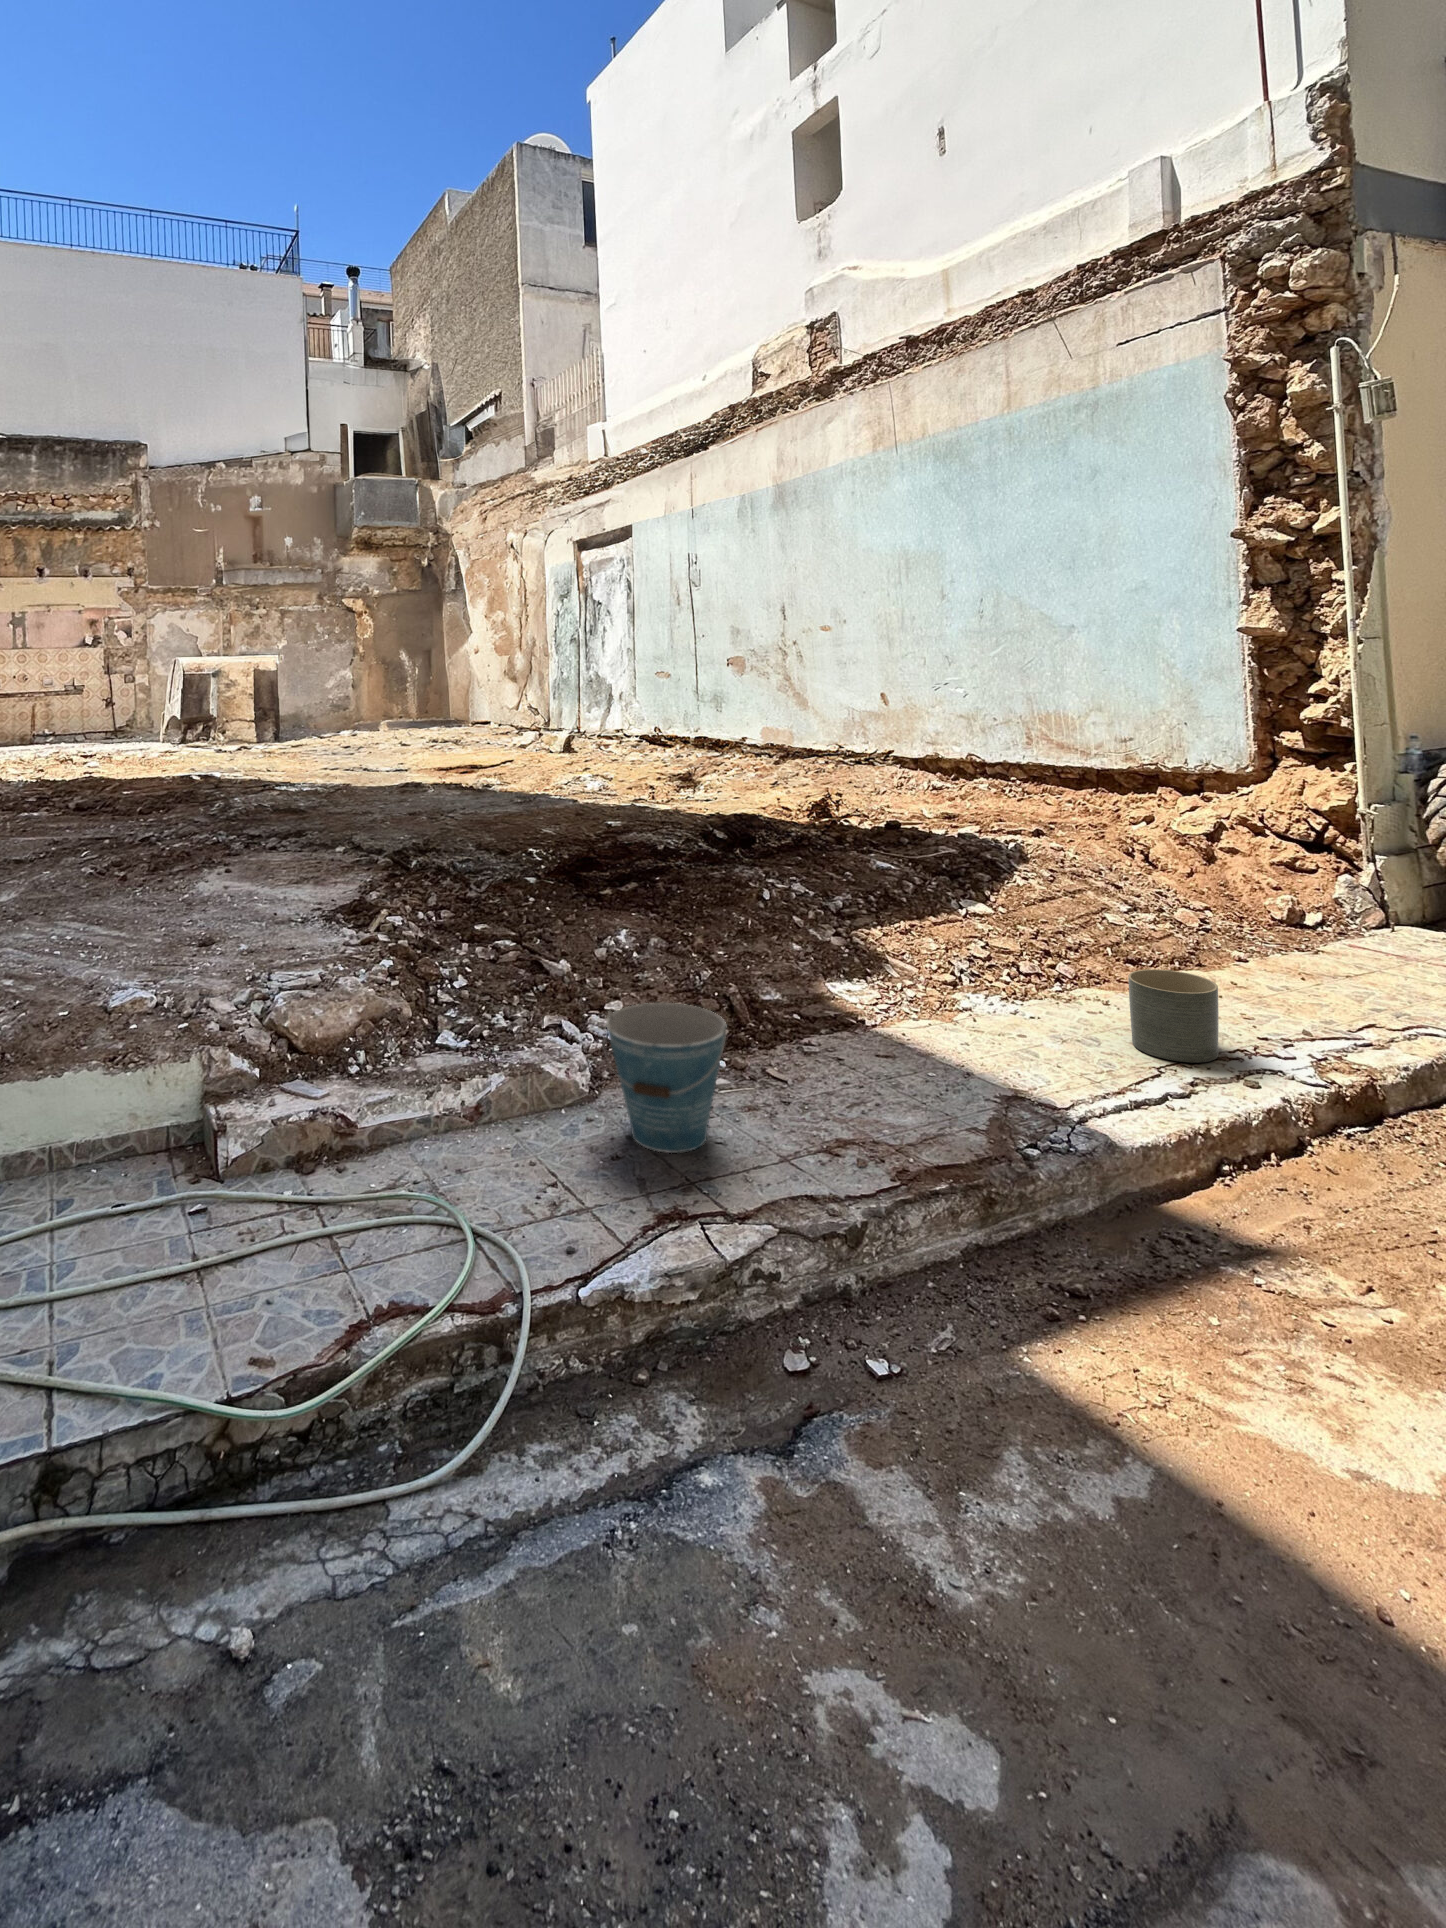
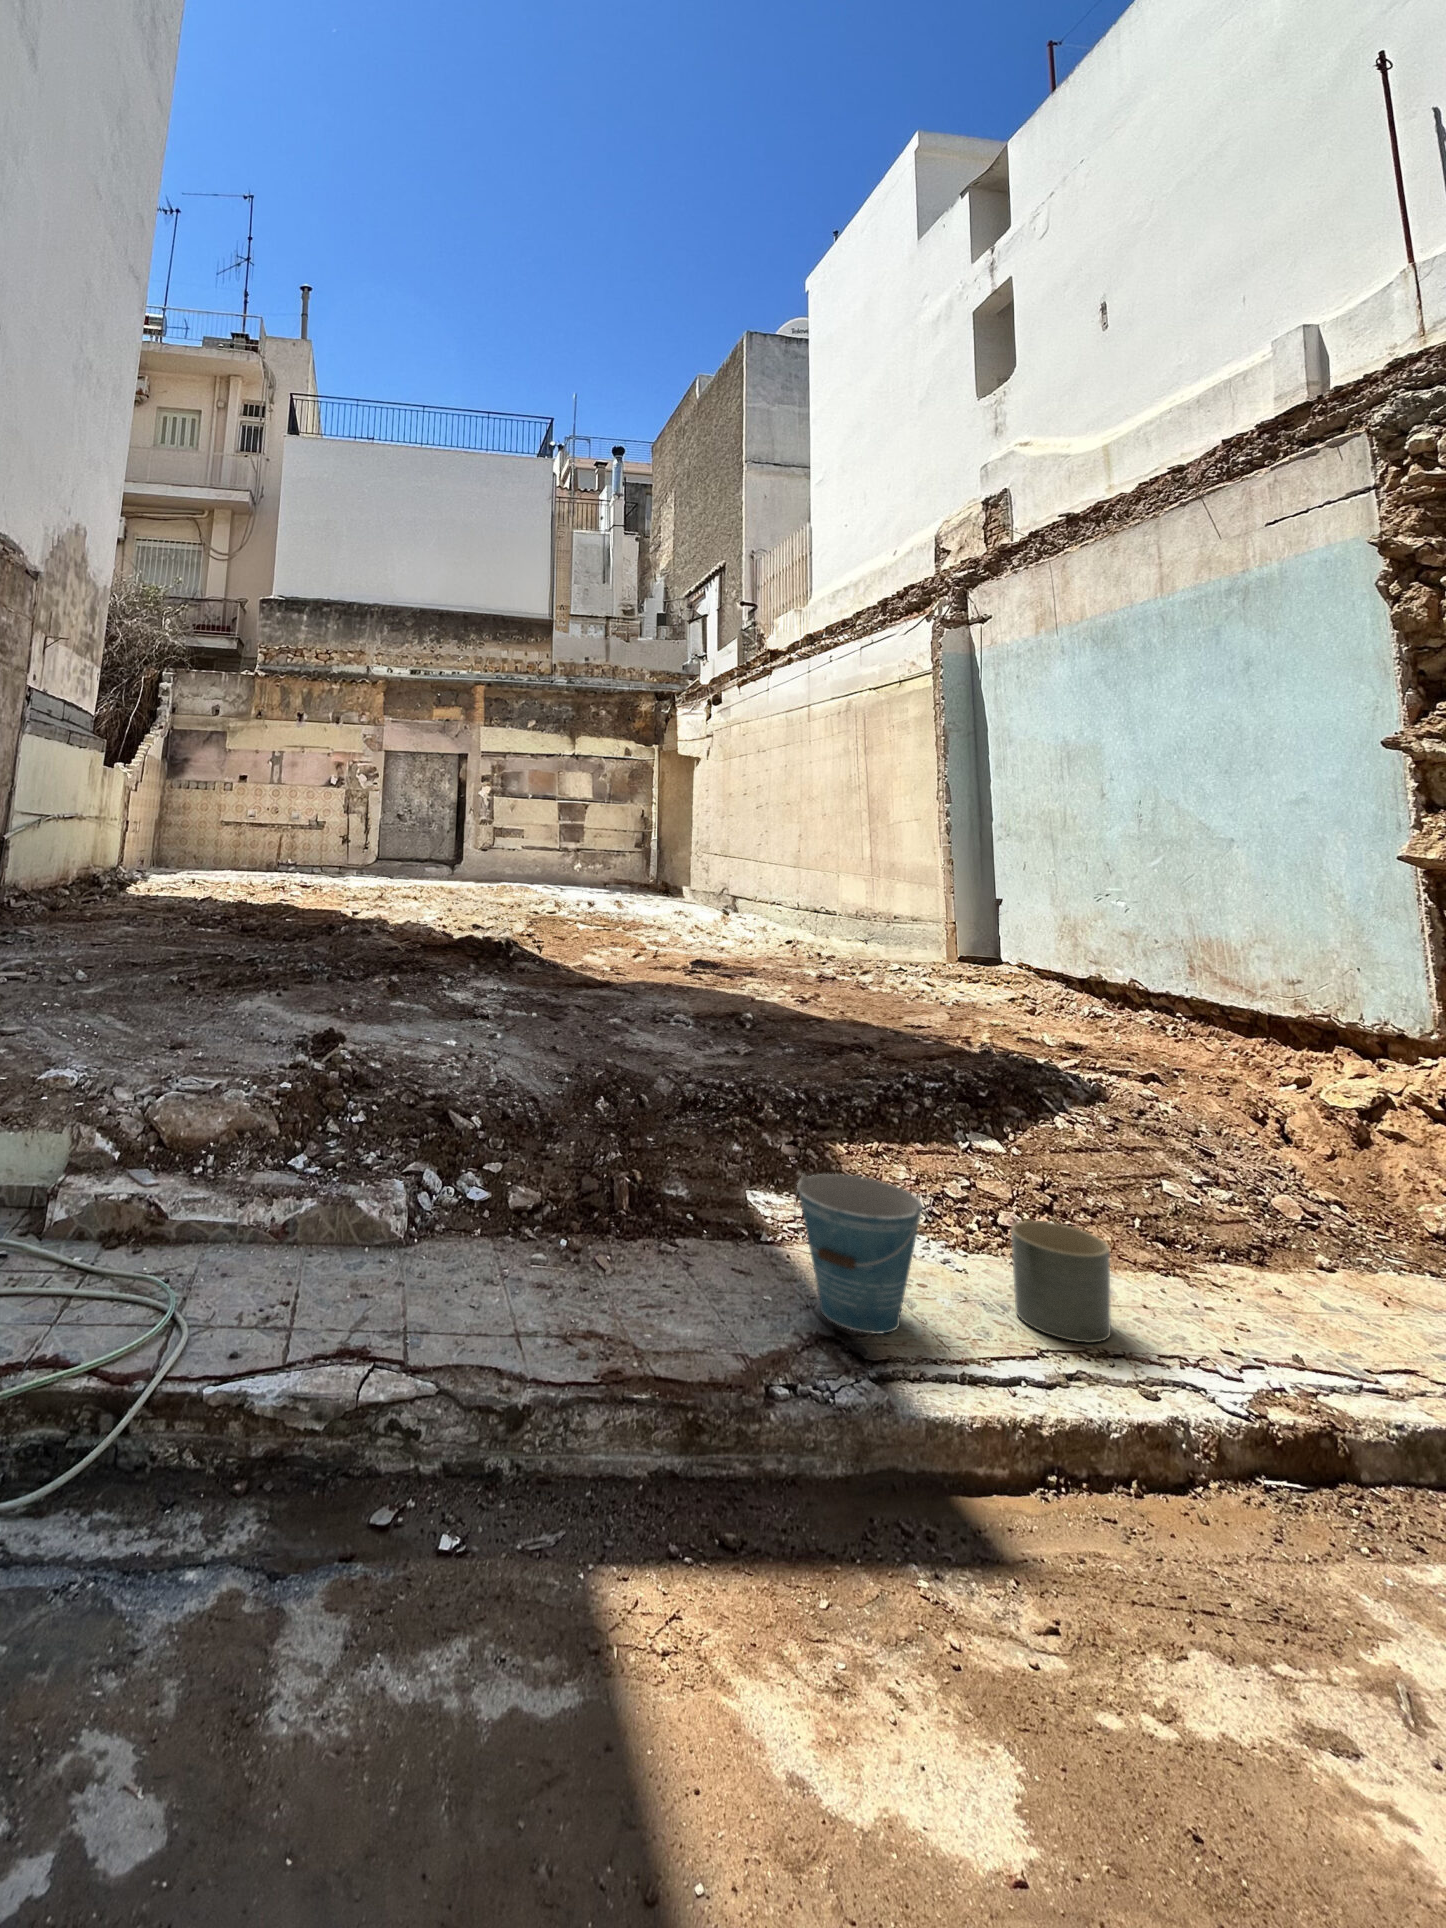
bucket: present [604,1003,727,1153] -> present [795,1174,922,1334]

